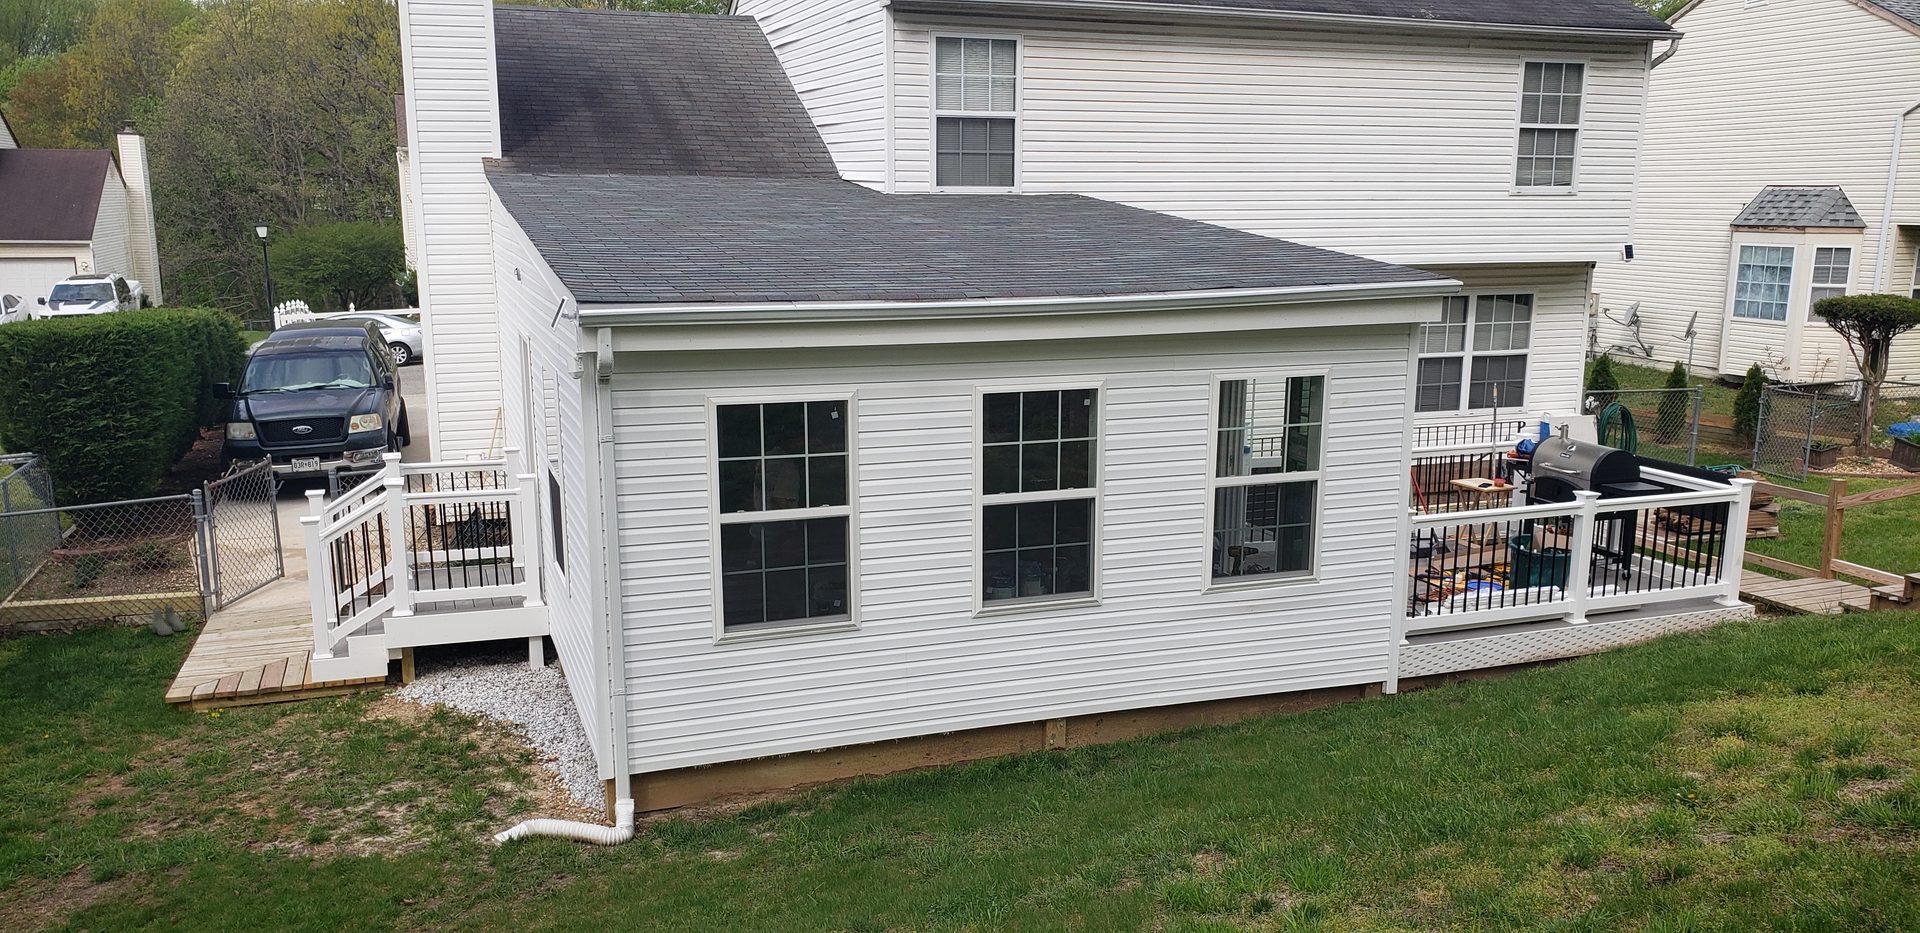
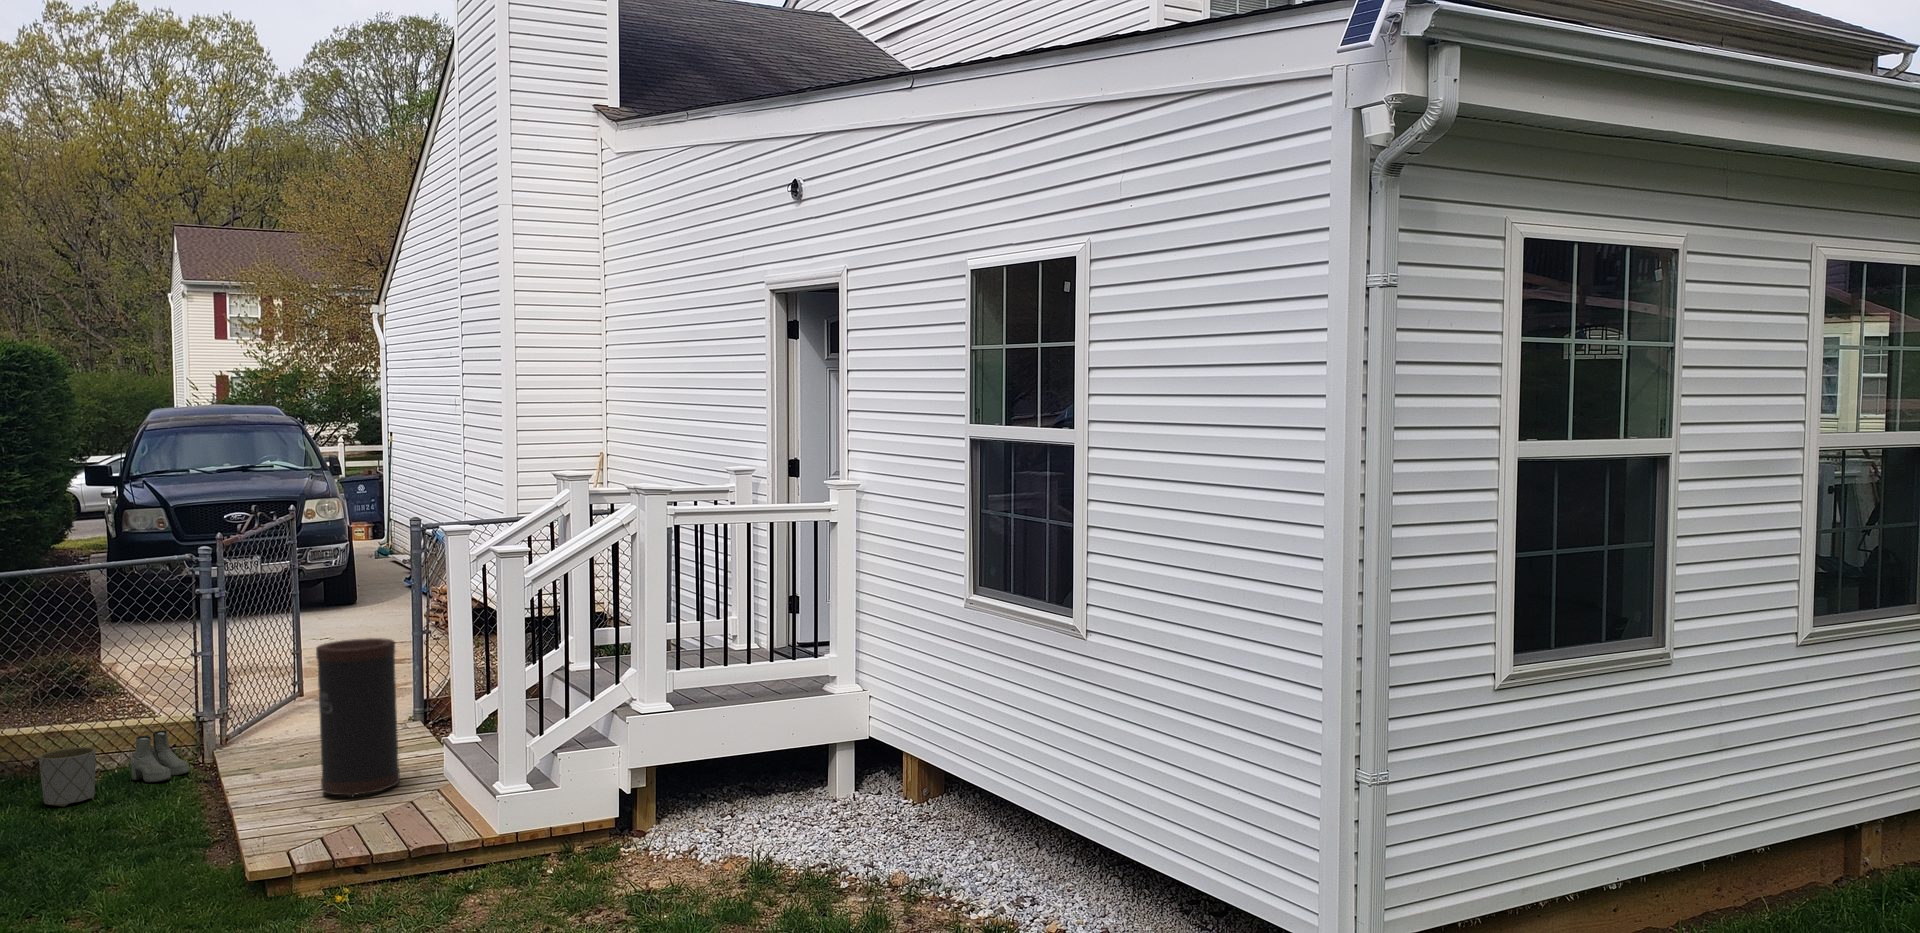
trash can: none [232,559,289,653] -> present [316,638,400,797]
planter: none [93,615,127,649] -> present [39,747,96,806]

